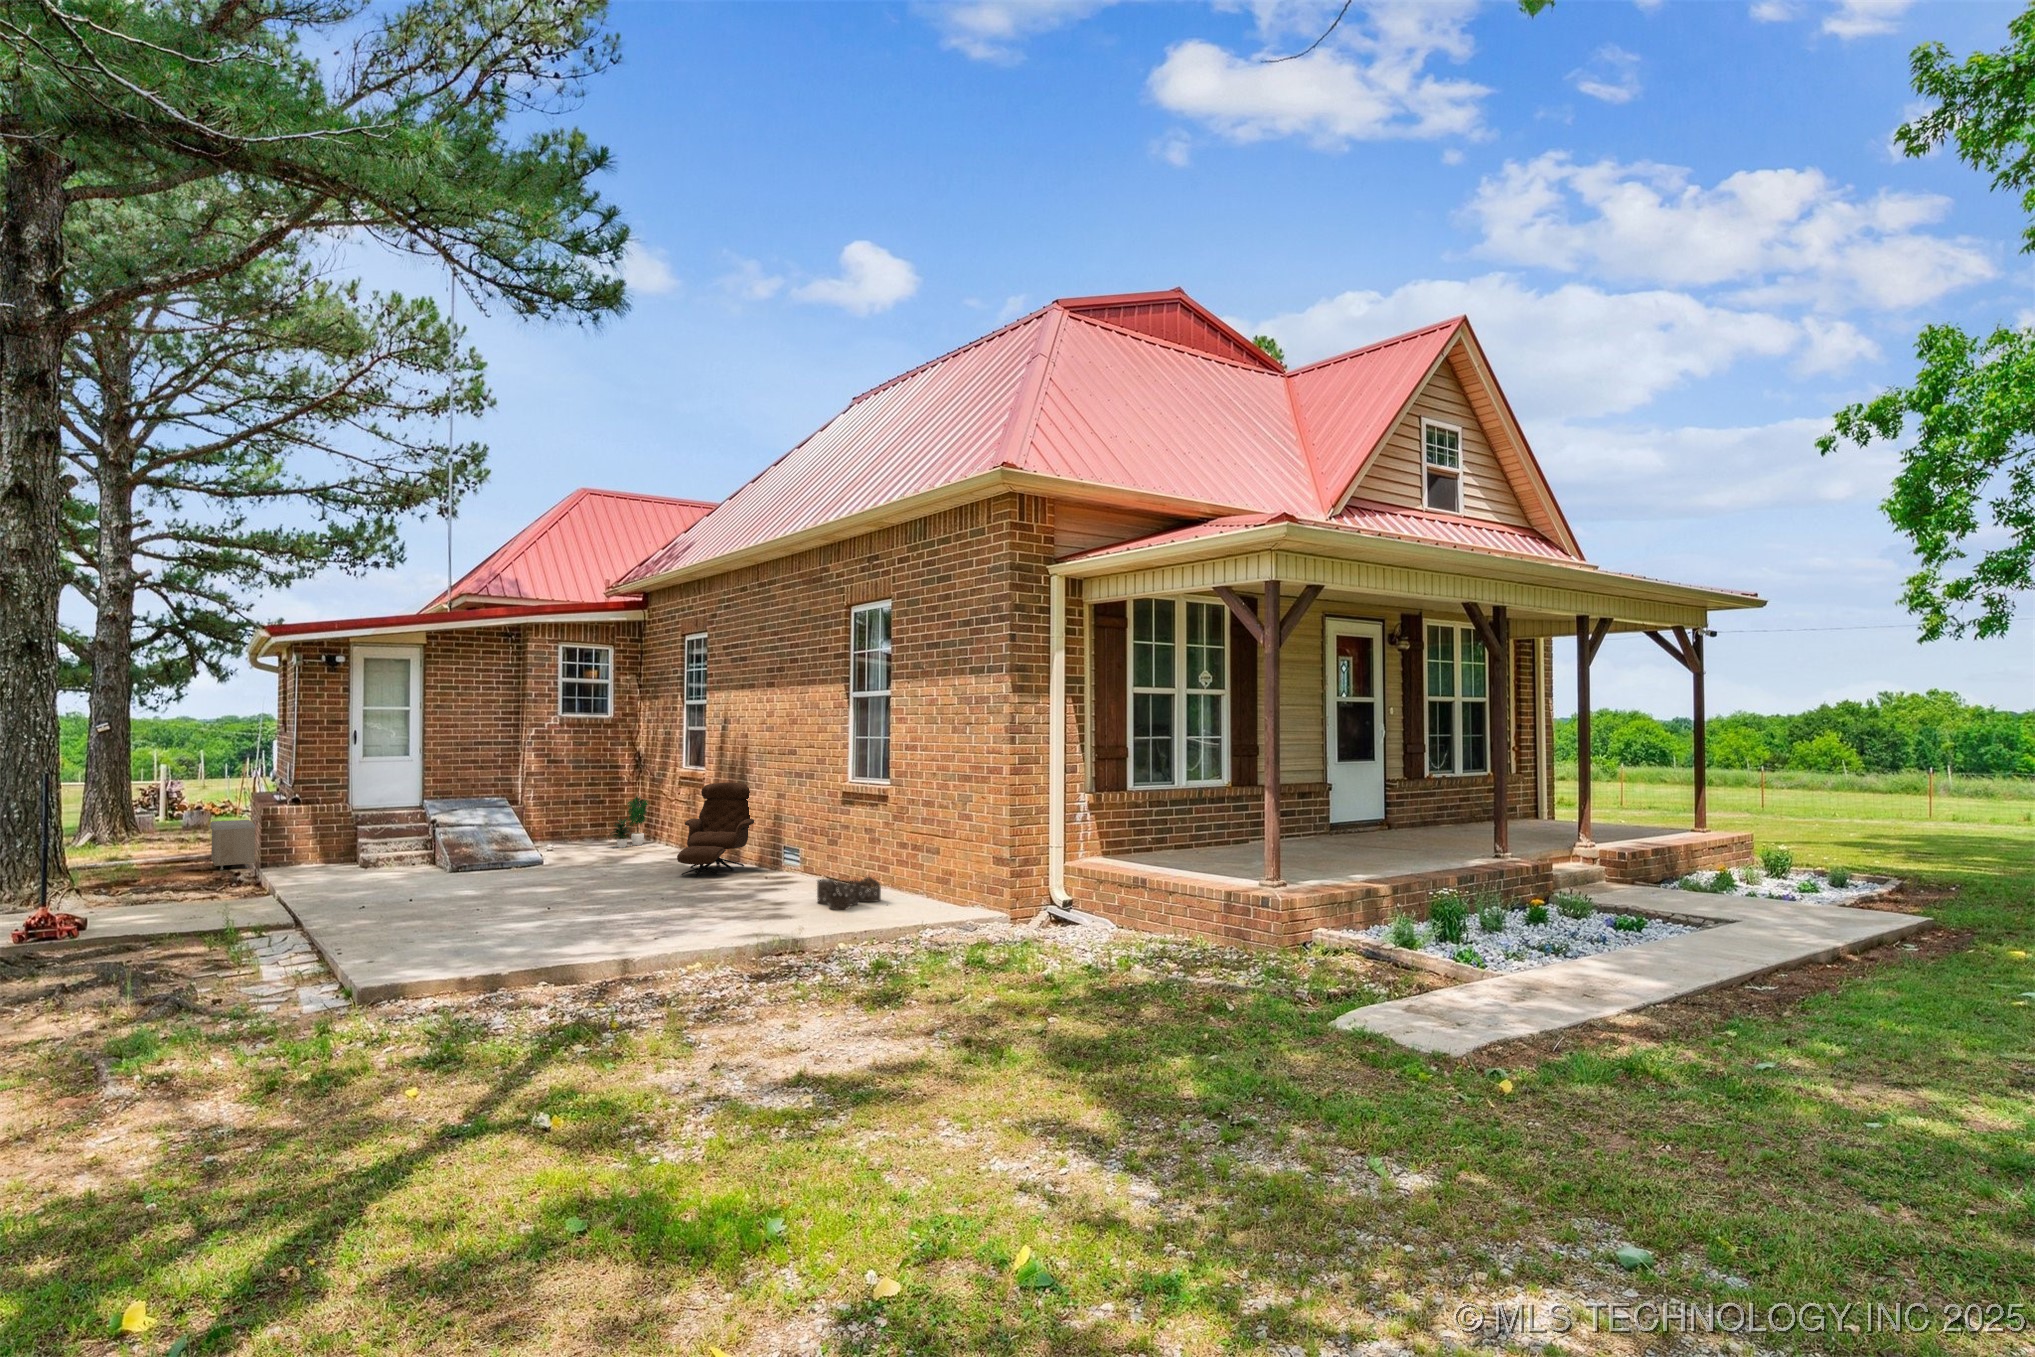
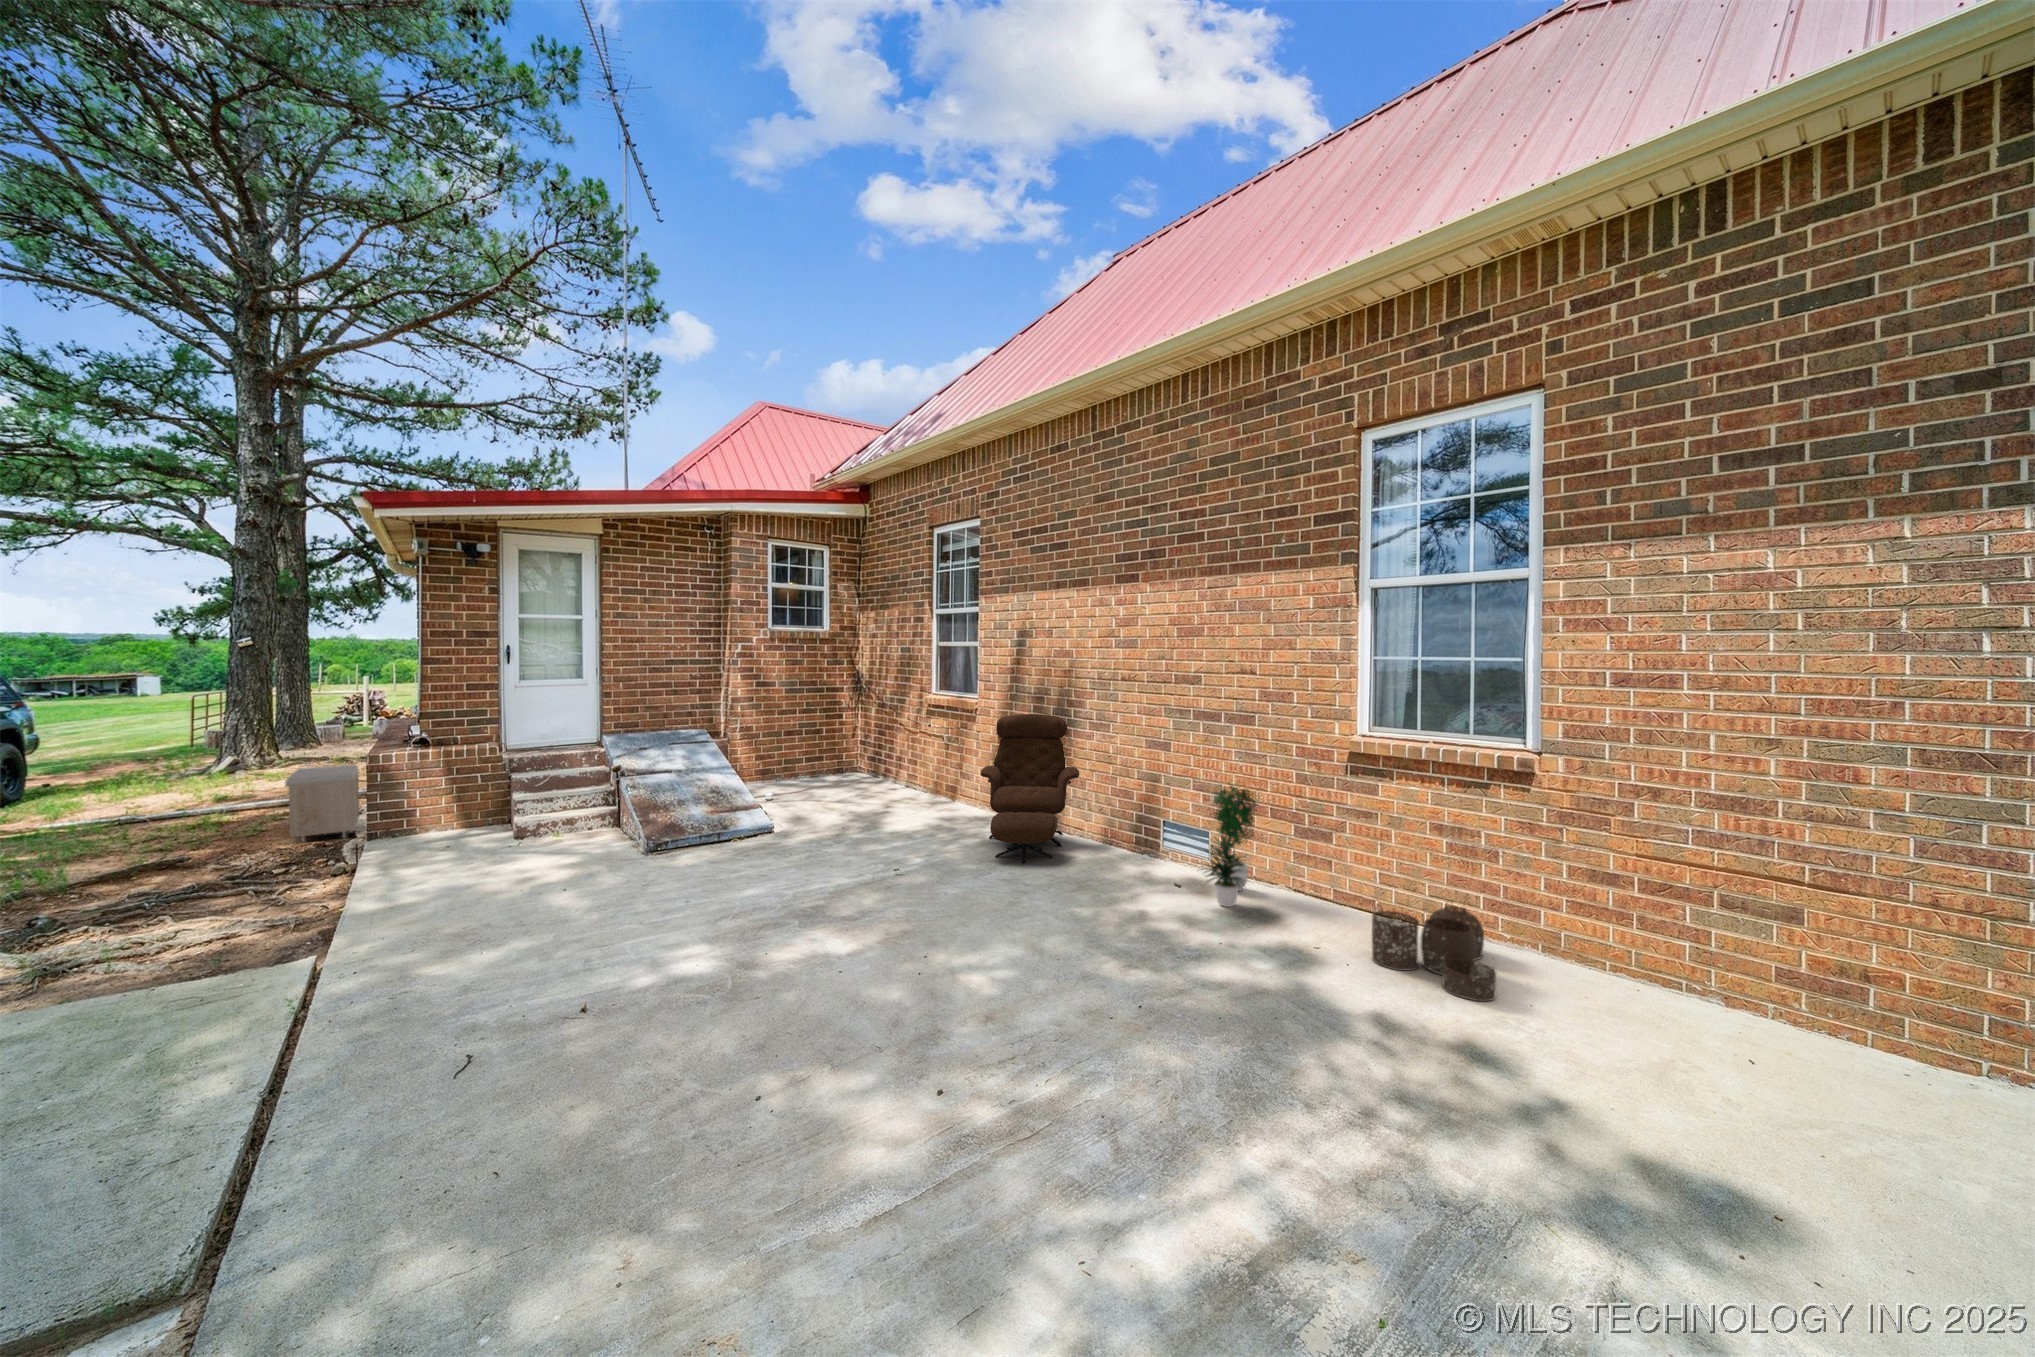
potted plant: present [611,796,648,848] -> present [1204,785,1259,907]

